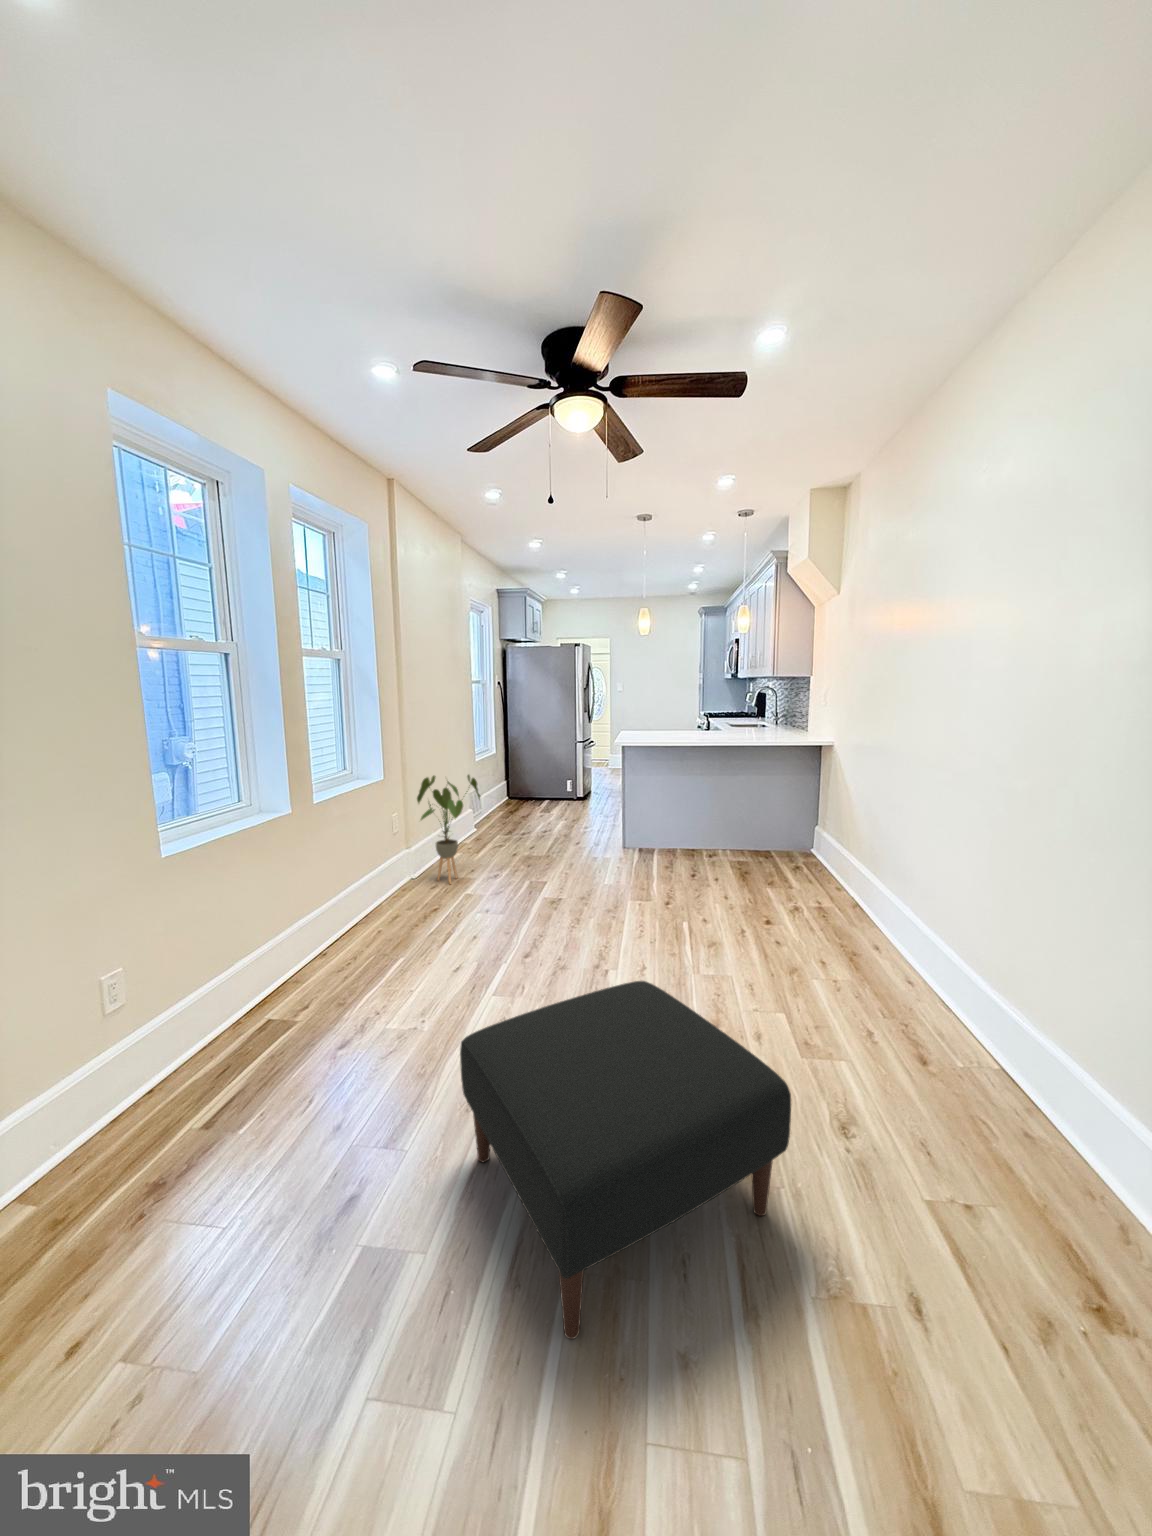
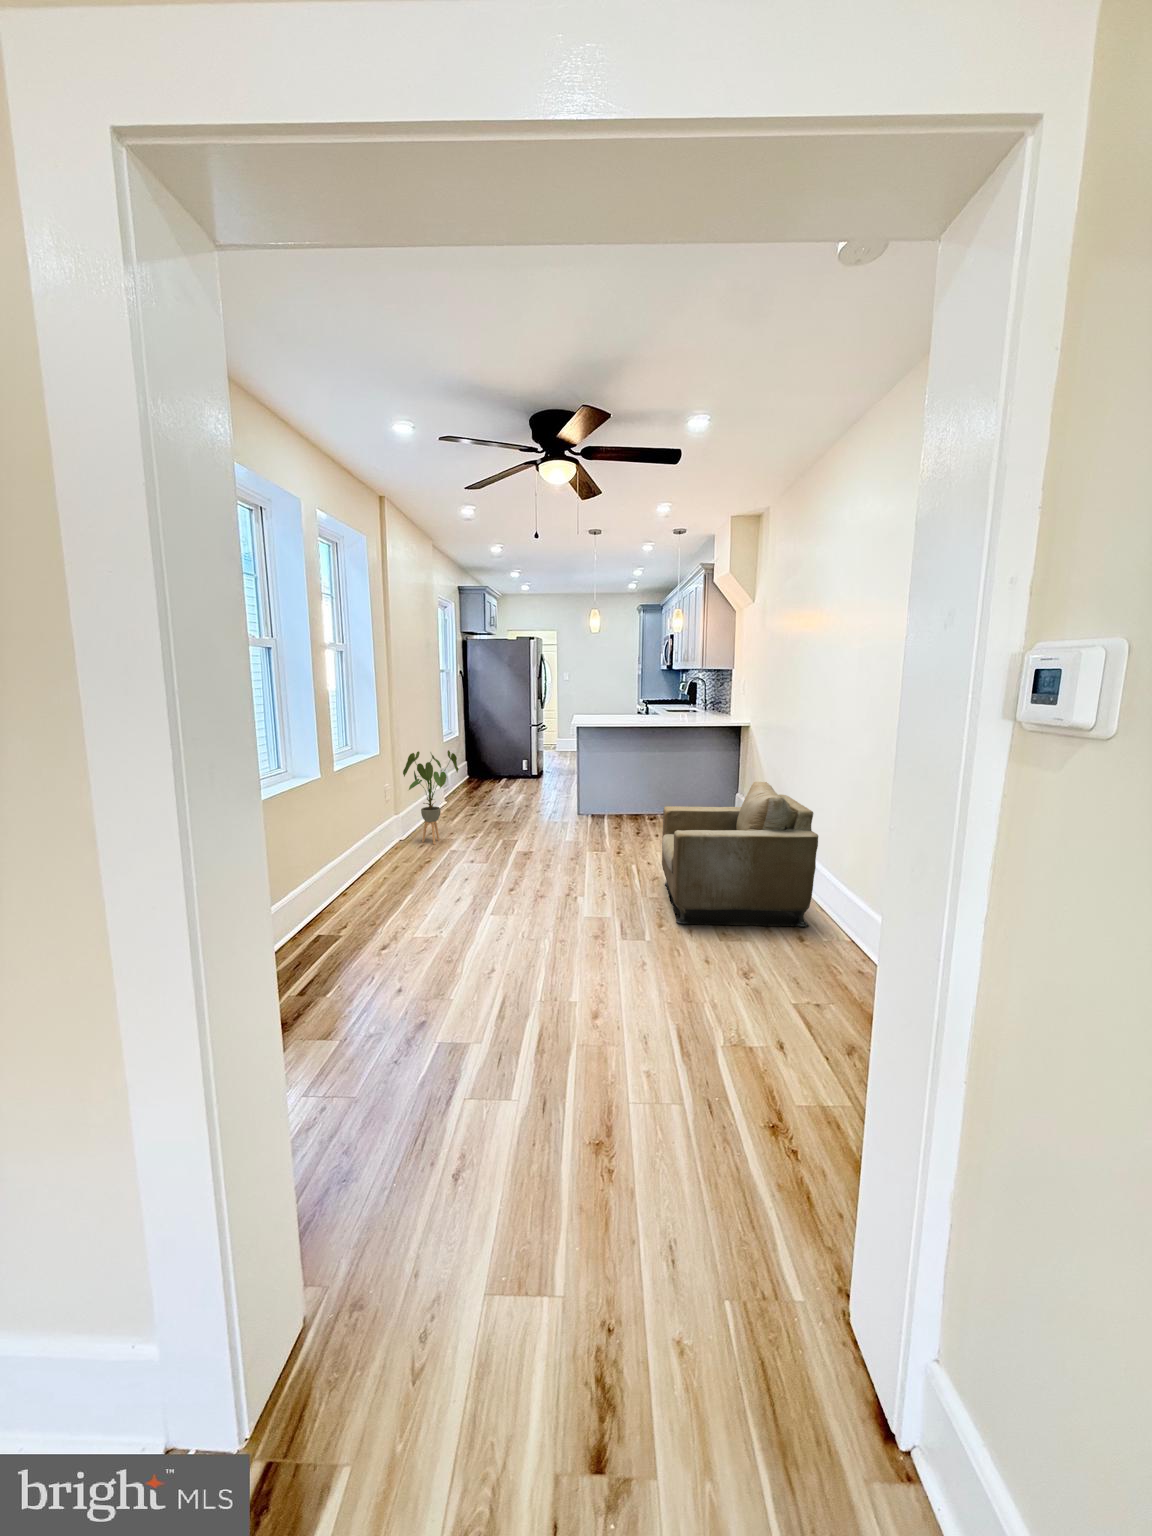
armchair: none [720,823,950,1040] -> present [662,782,818,927]
ottoman: present [460,981,791,1339] -> none [494,885,709,1067]

